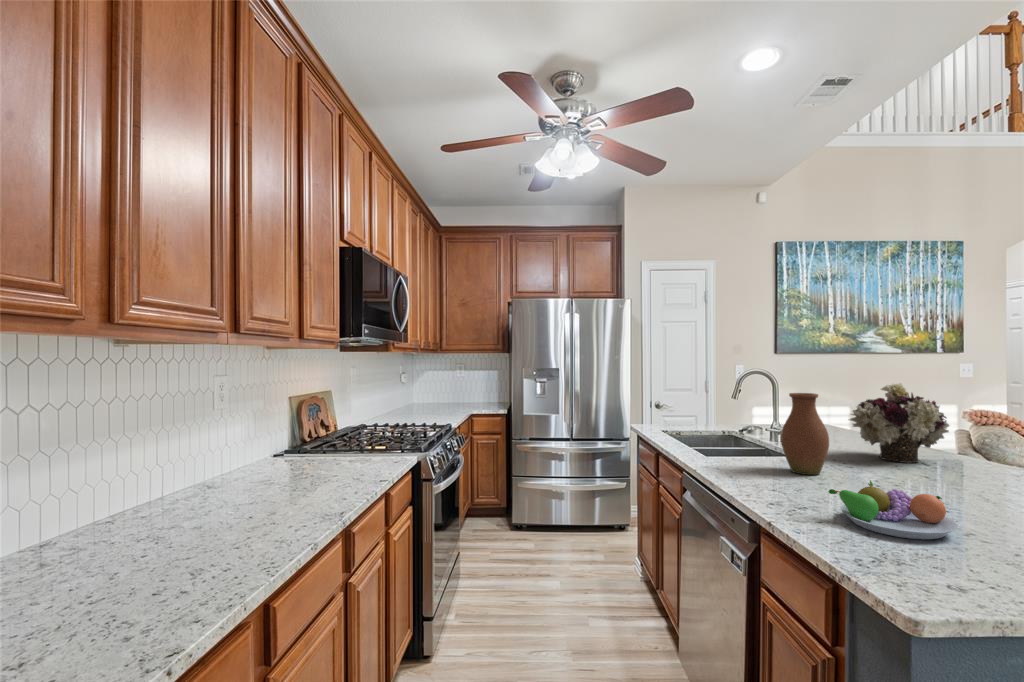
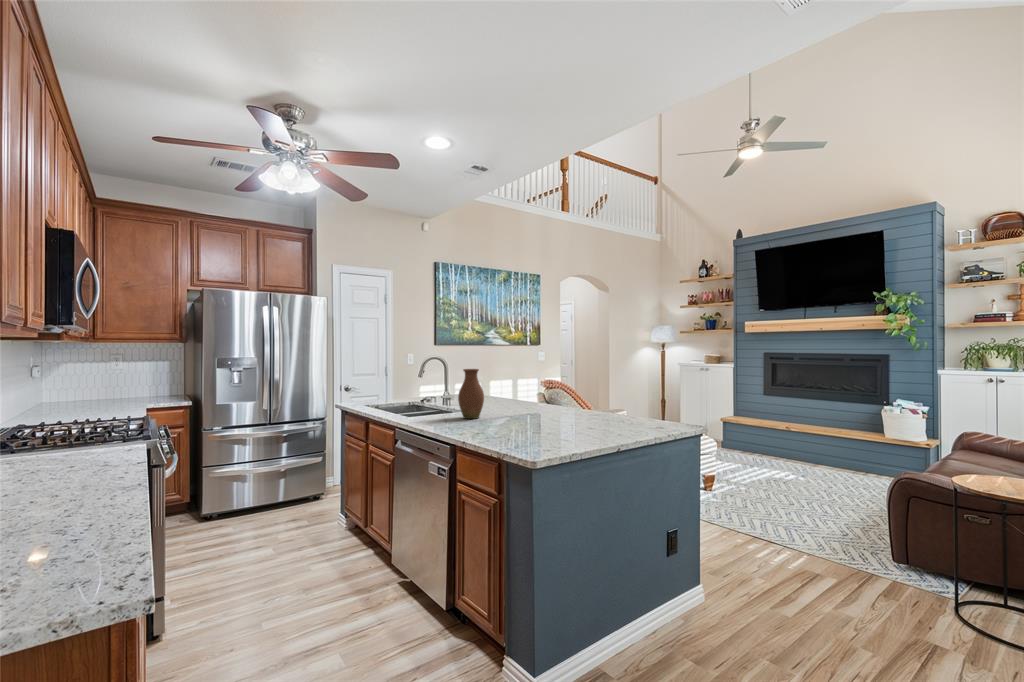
flower arrangement: present [849,383,949,463] -> none [490,362,537,409]
fruit bowl: present [829,480,958,539] -> none [491,412,545,437]

